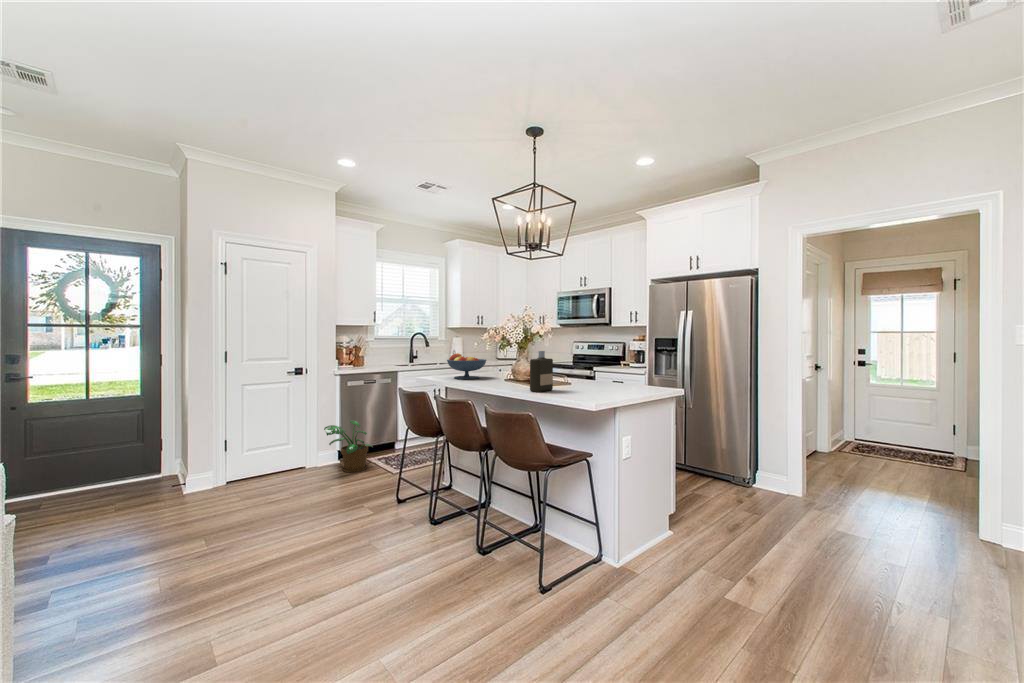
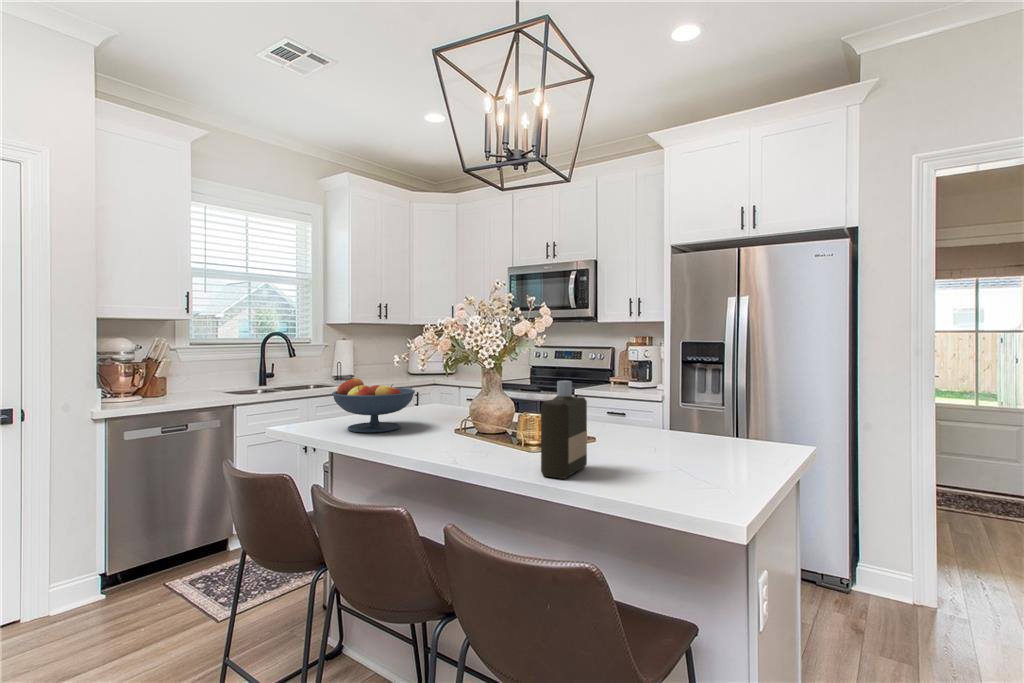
potted plant: present [324,420,372,472] -> none [54,509,177,623]

